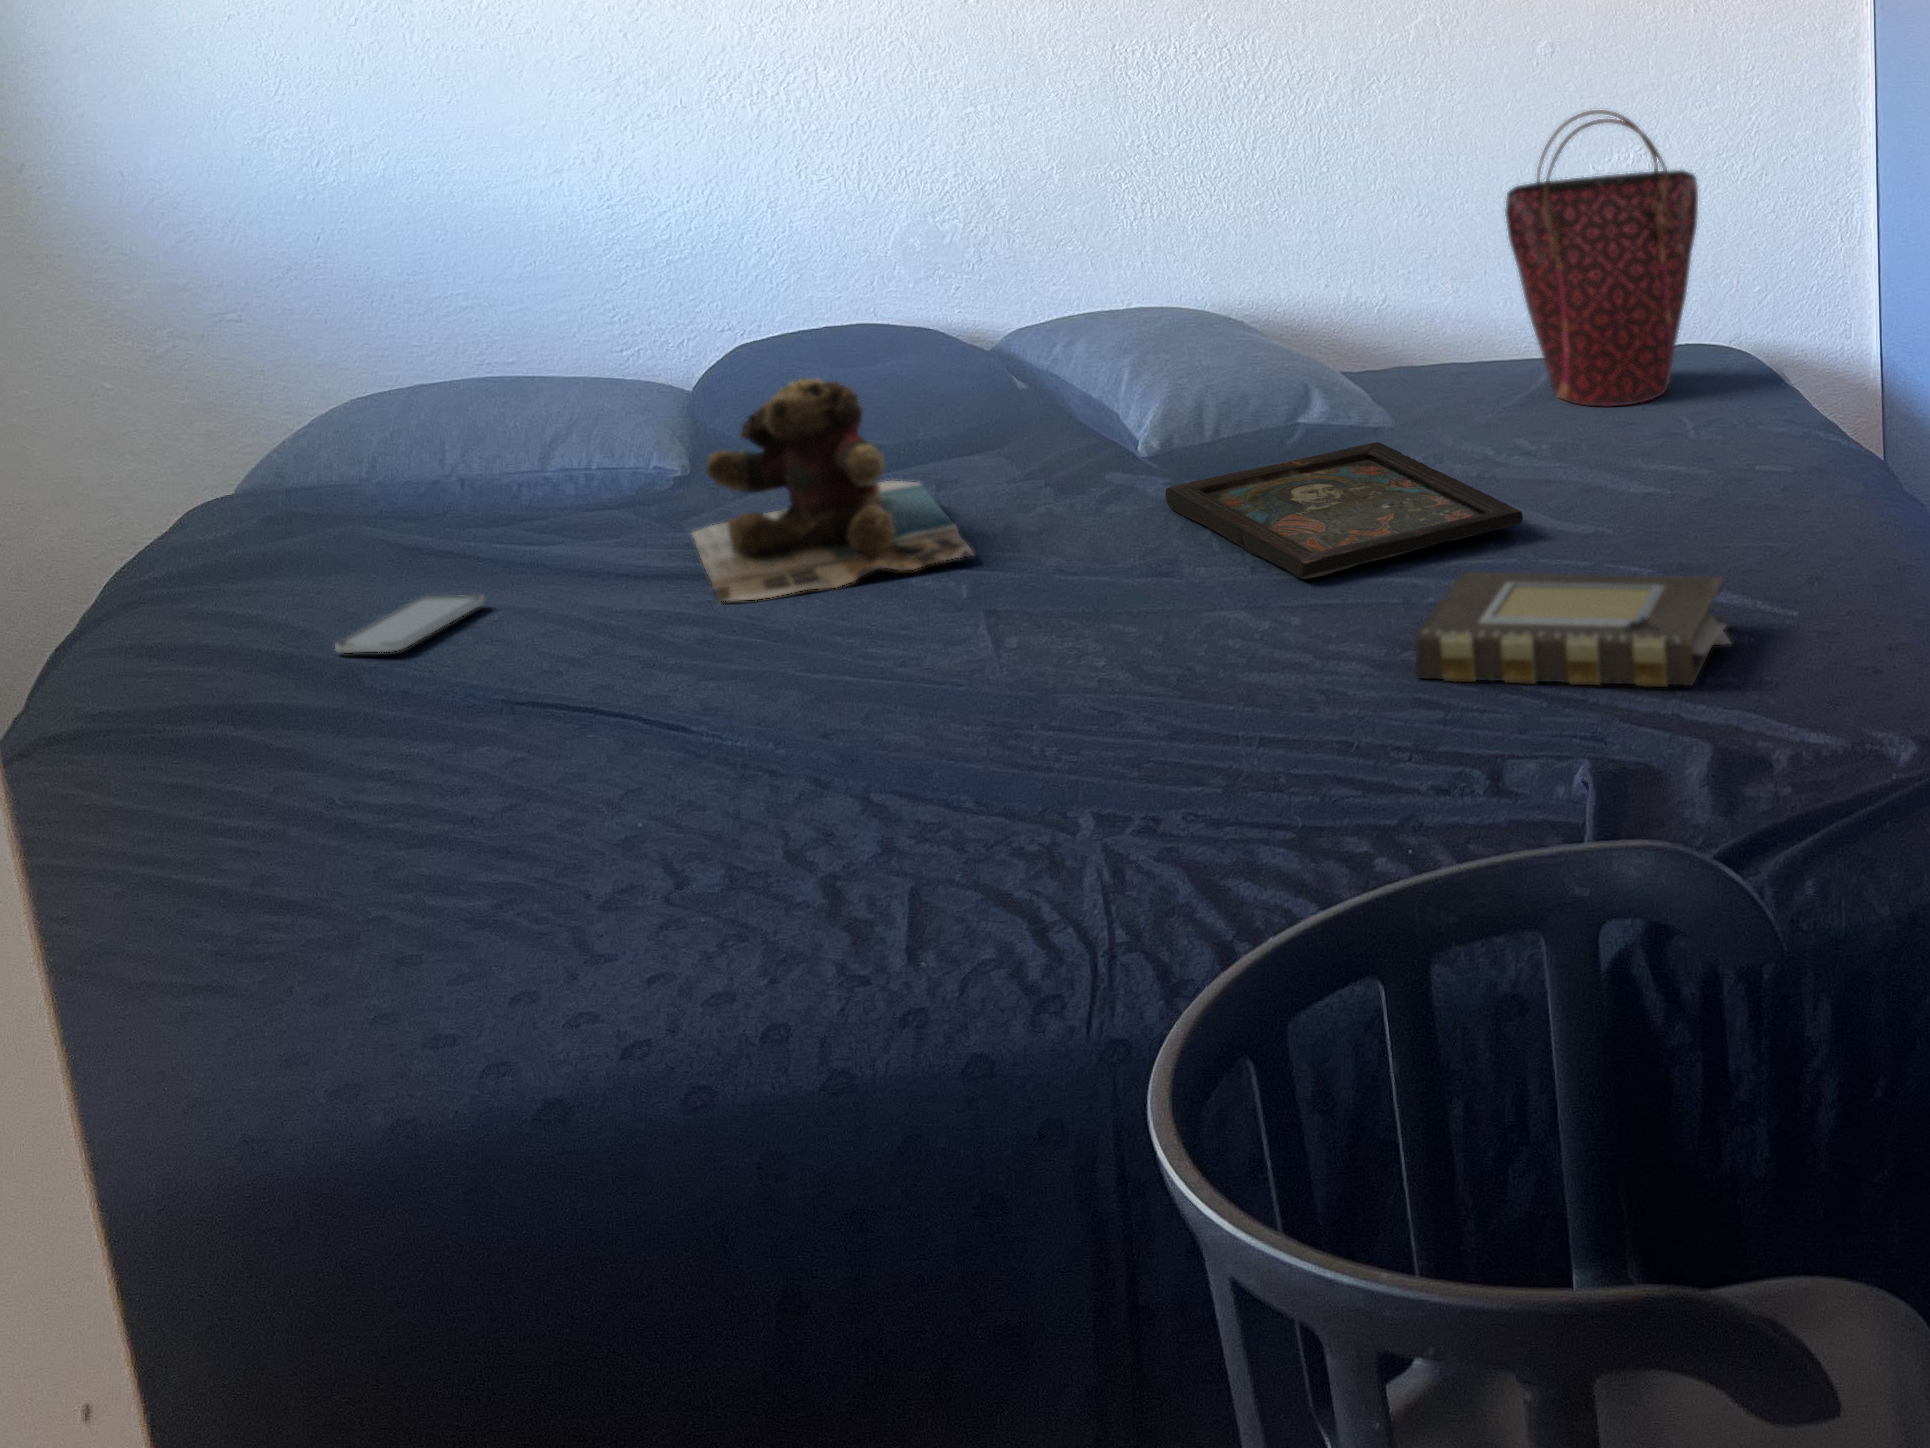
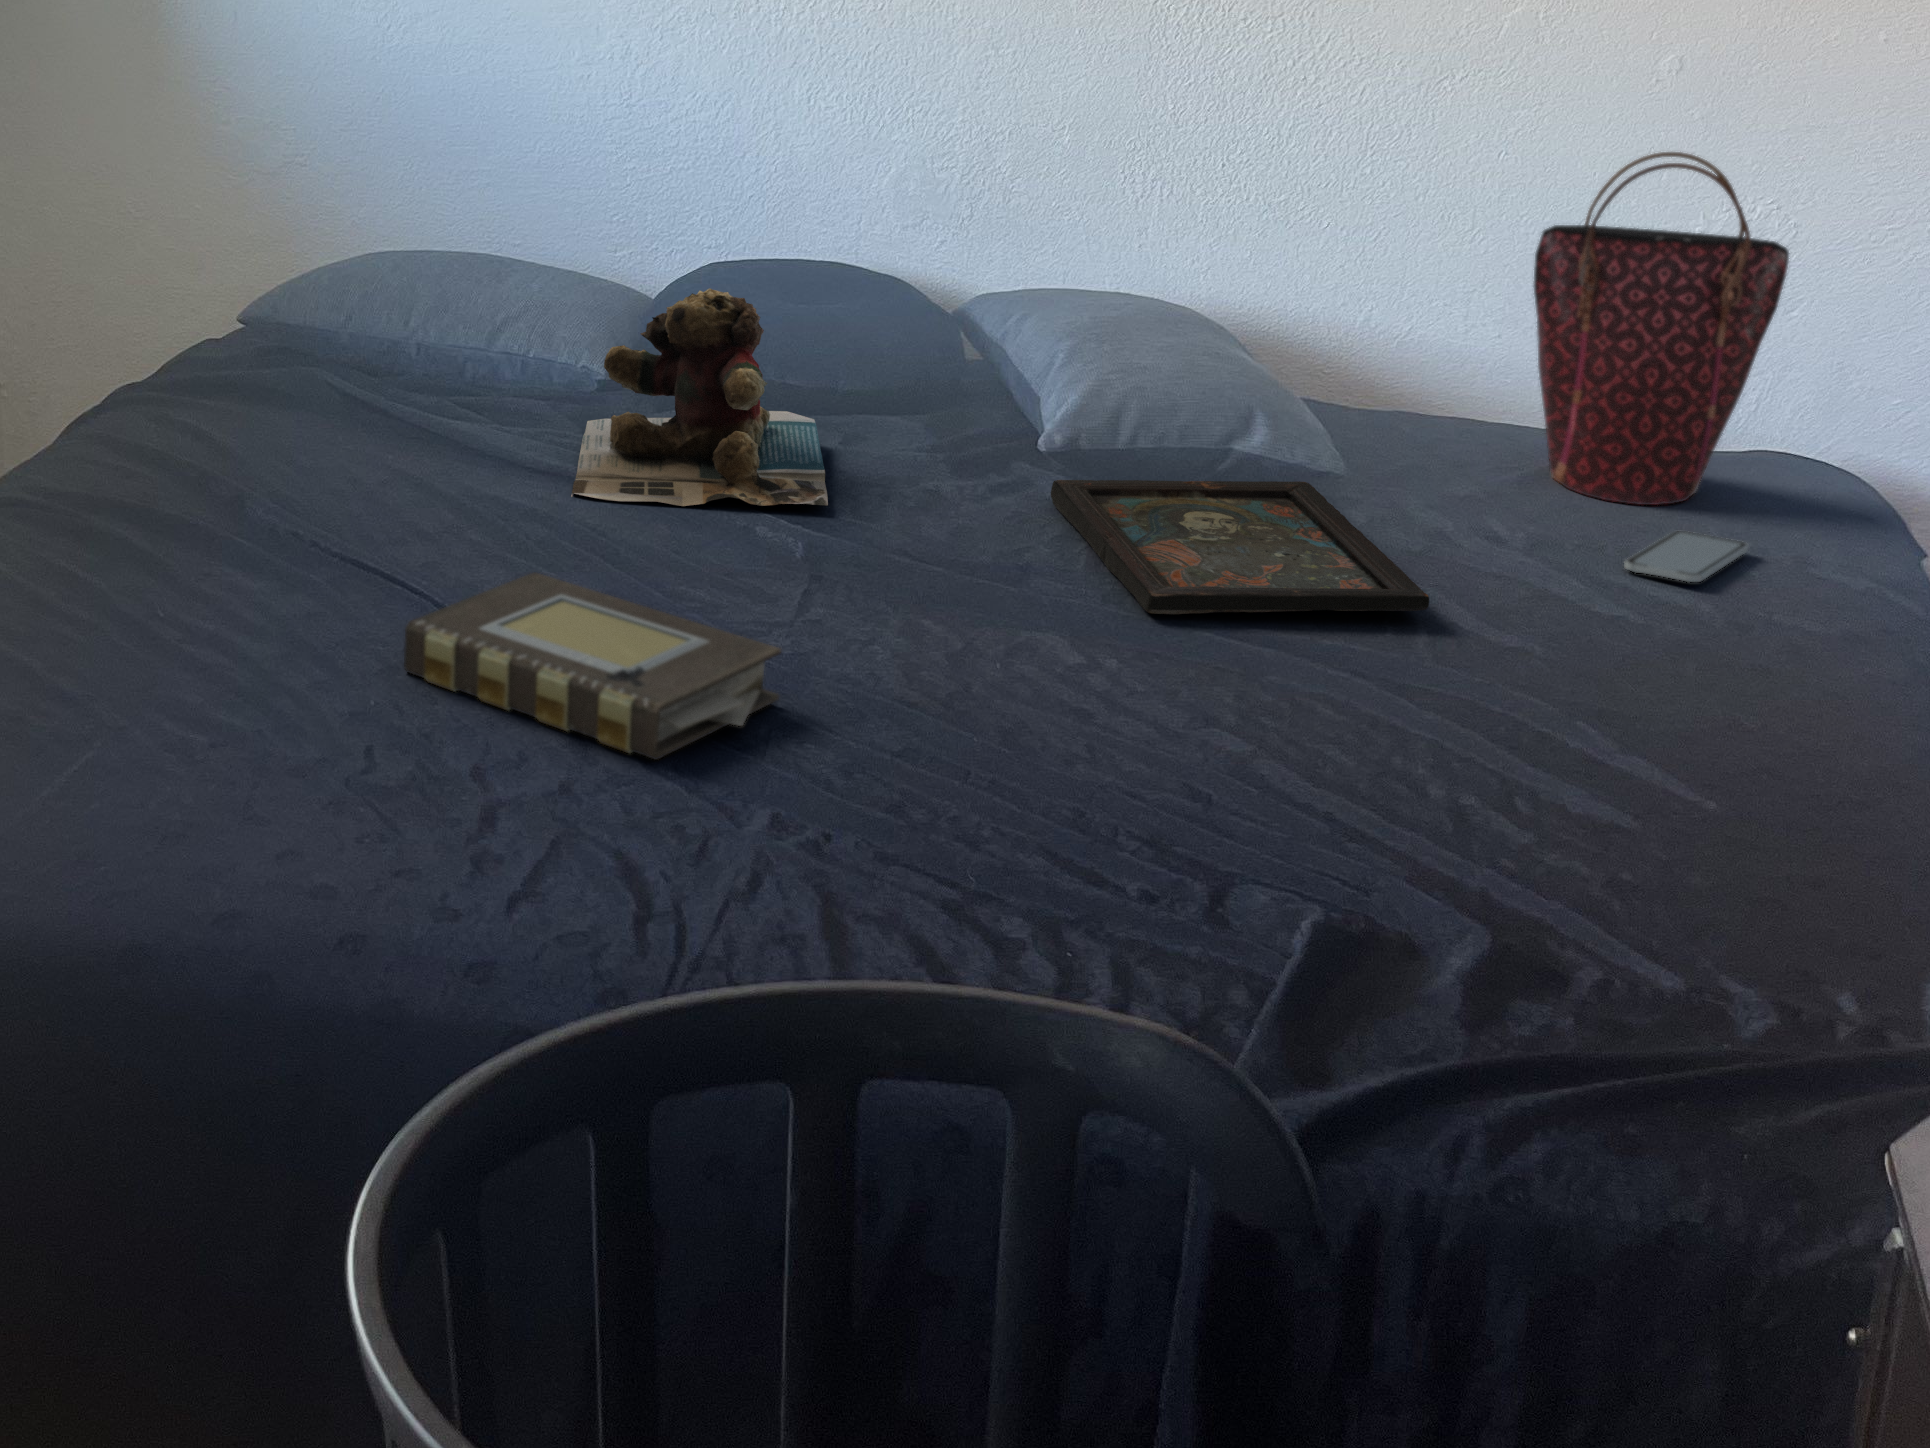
book: present [1415,572,1730,687] -> present [404,572,781,760]
smartphone: present [335,595,484,653] -> present [1624,531,1748,582]

